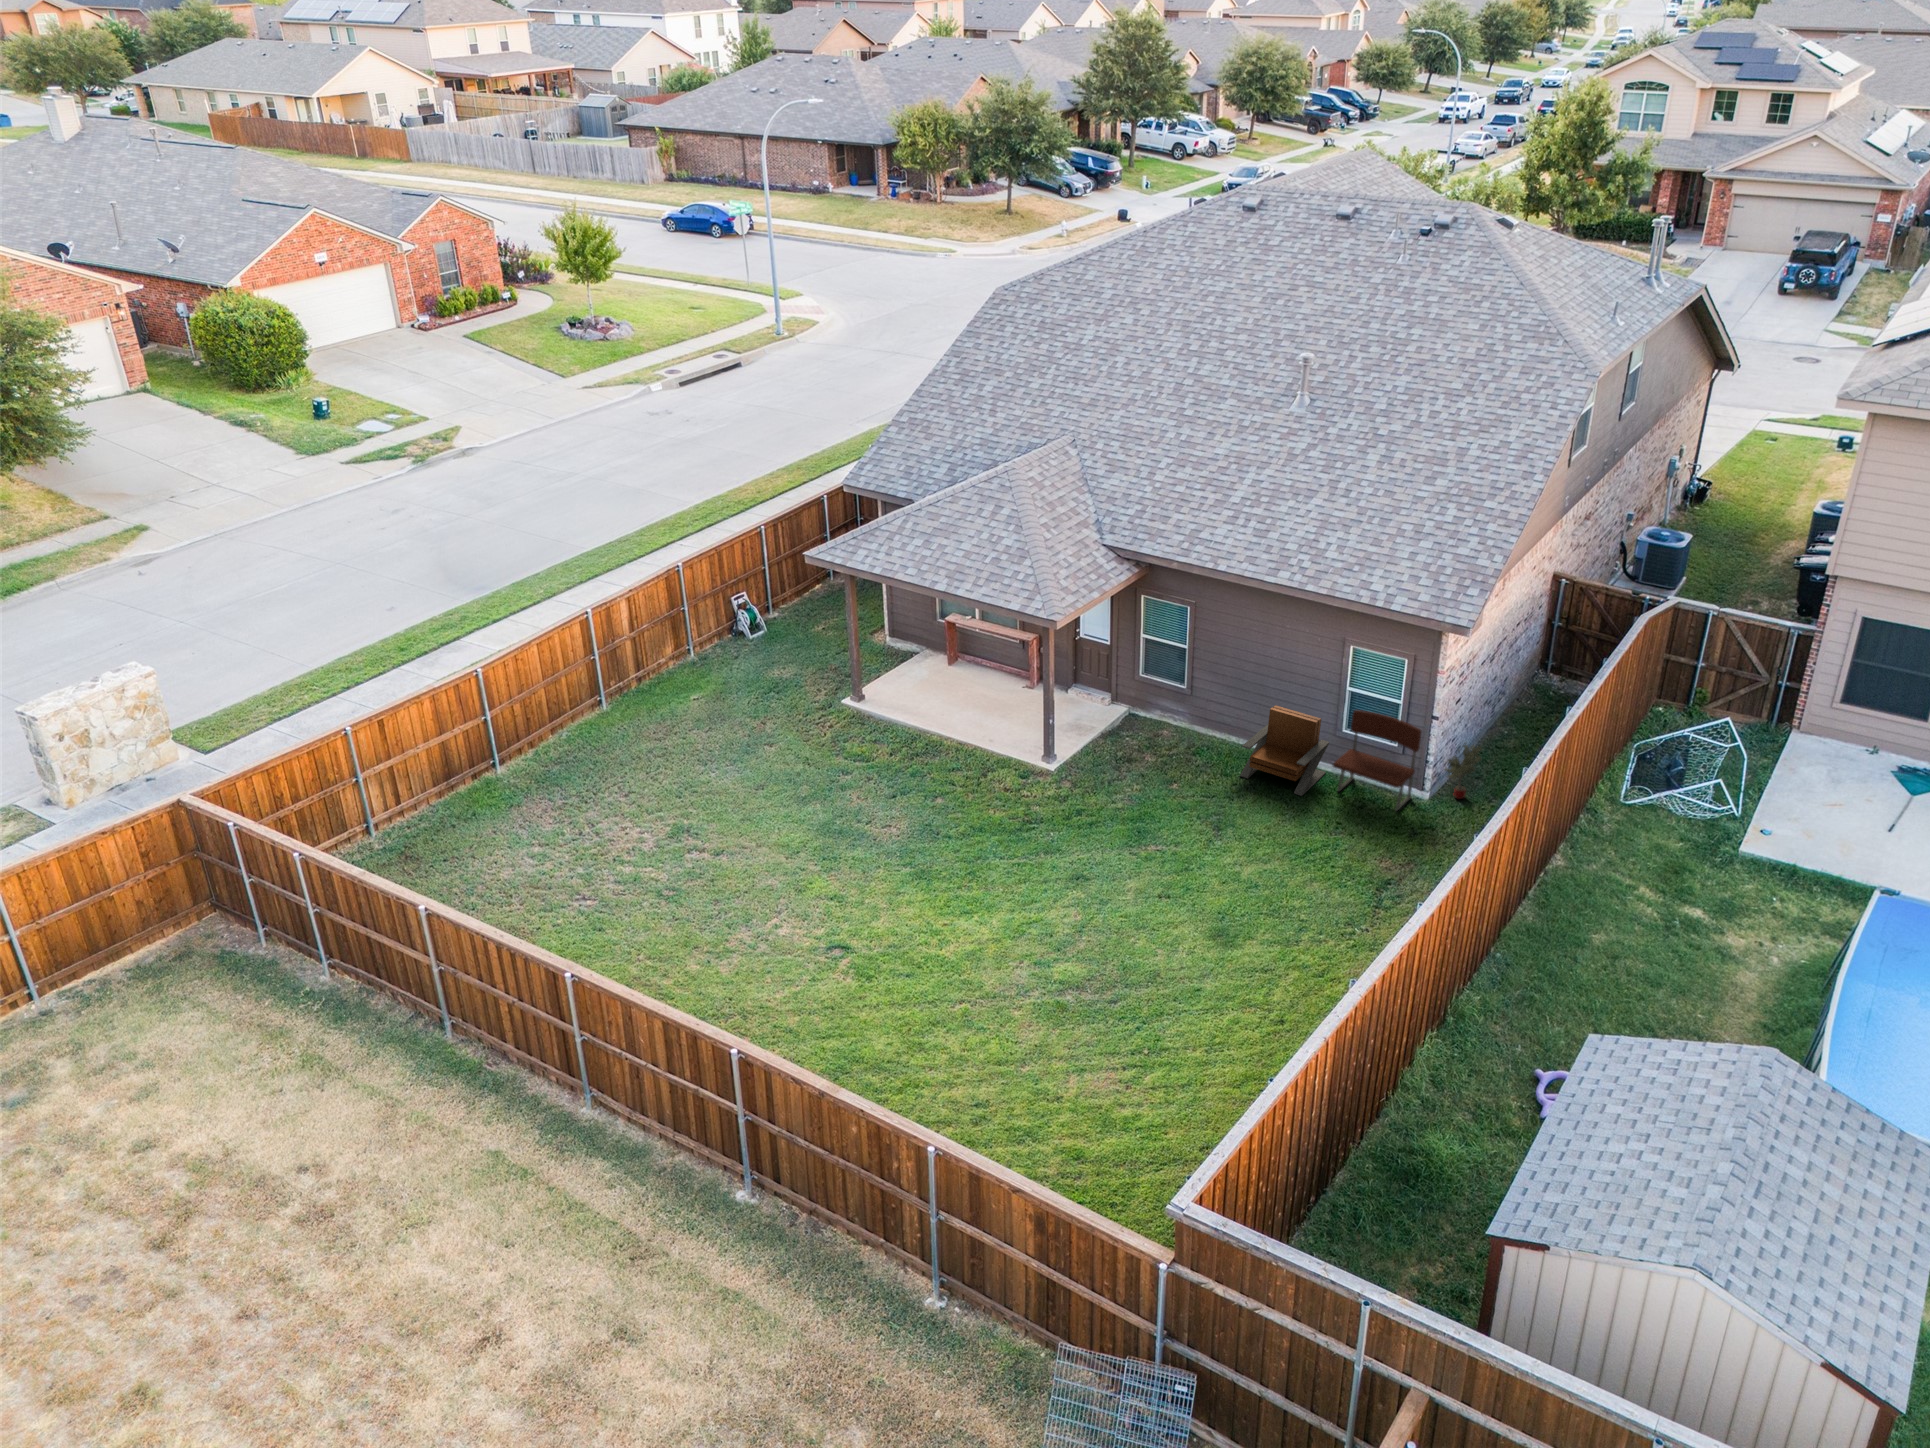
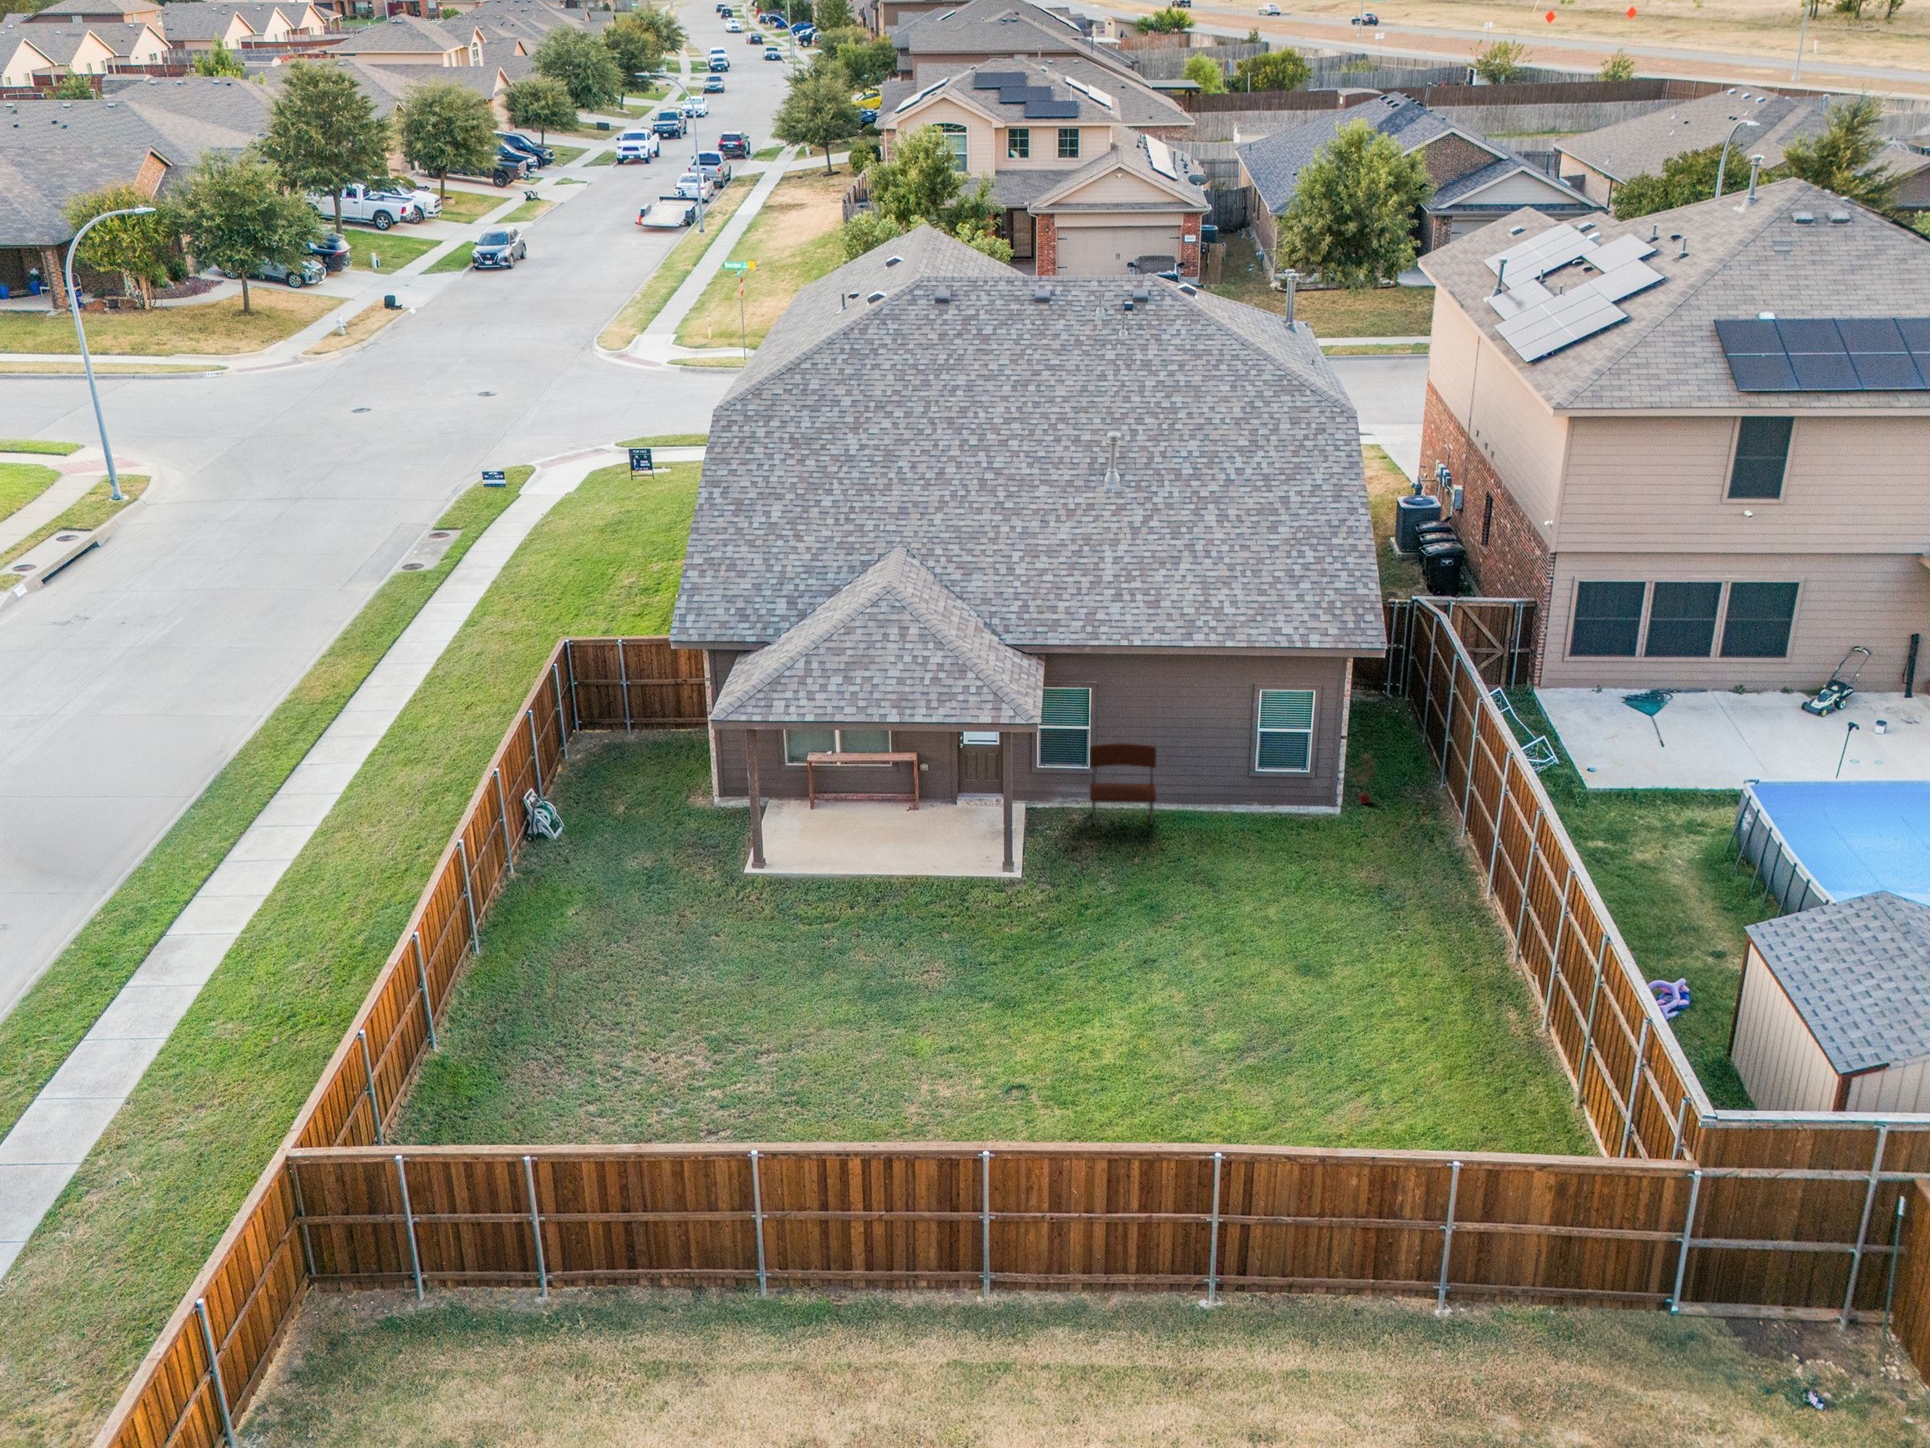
lounge chair: present [1240,705,1329,796] -> none [1184,762,1252,835]
bench: present [1333,710,1422,811] -> present [1090,743,1156,824]

